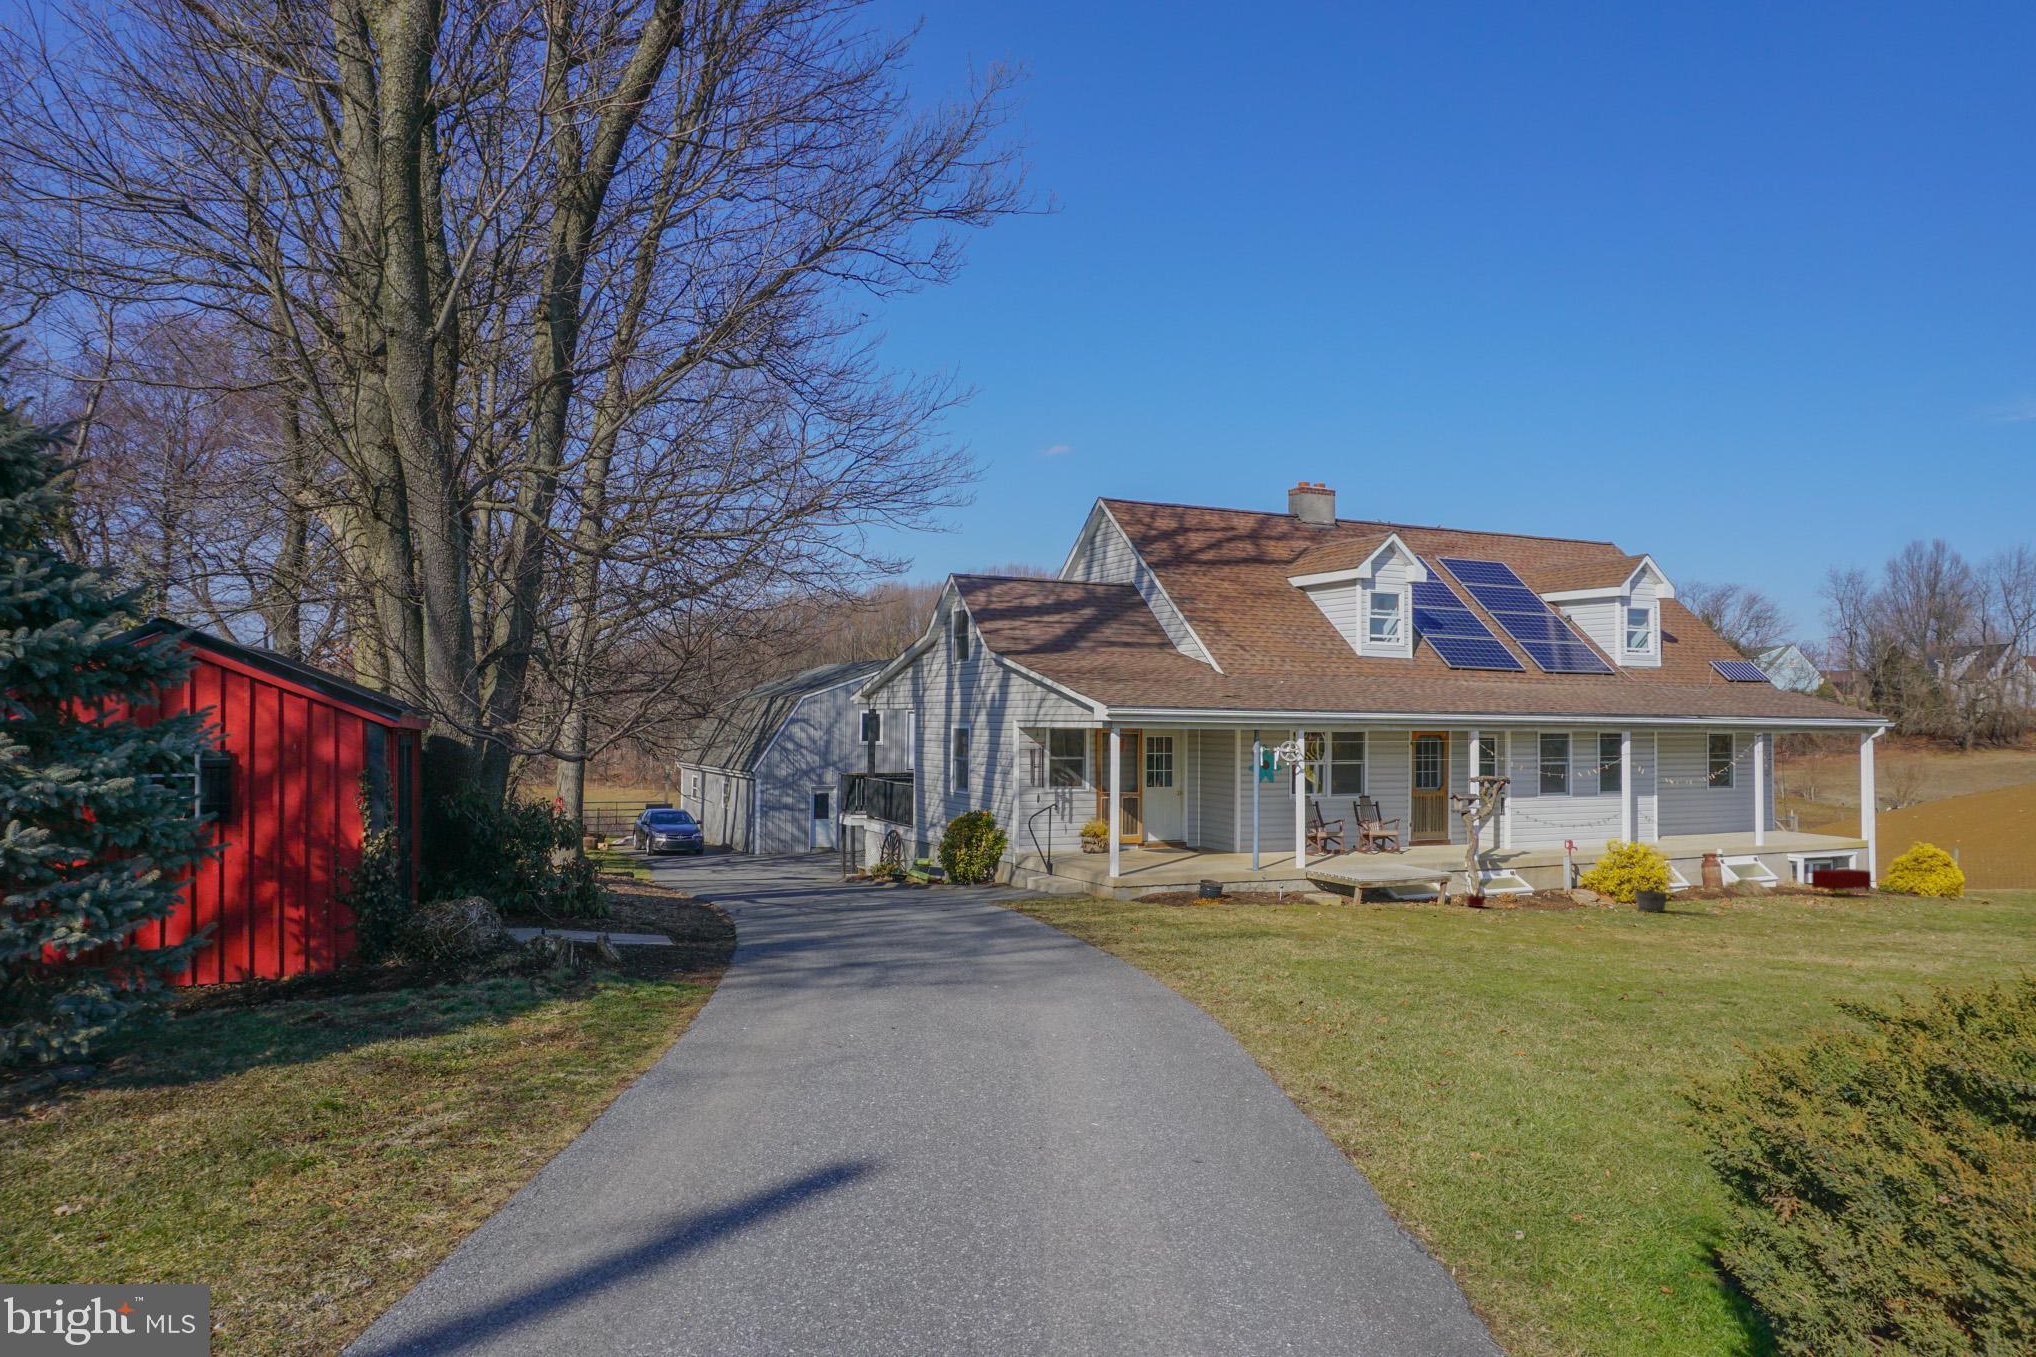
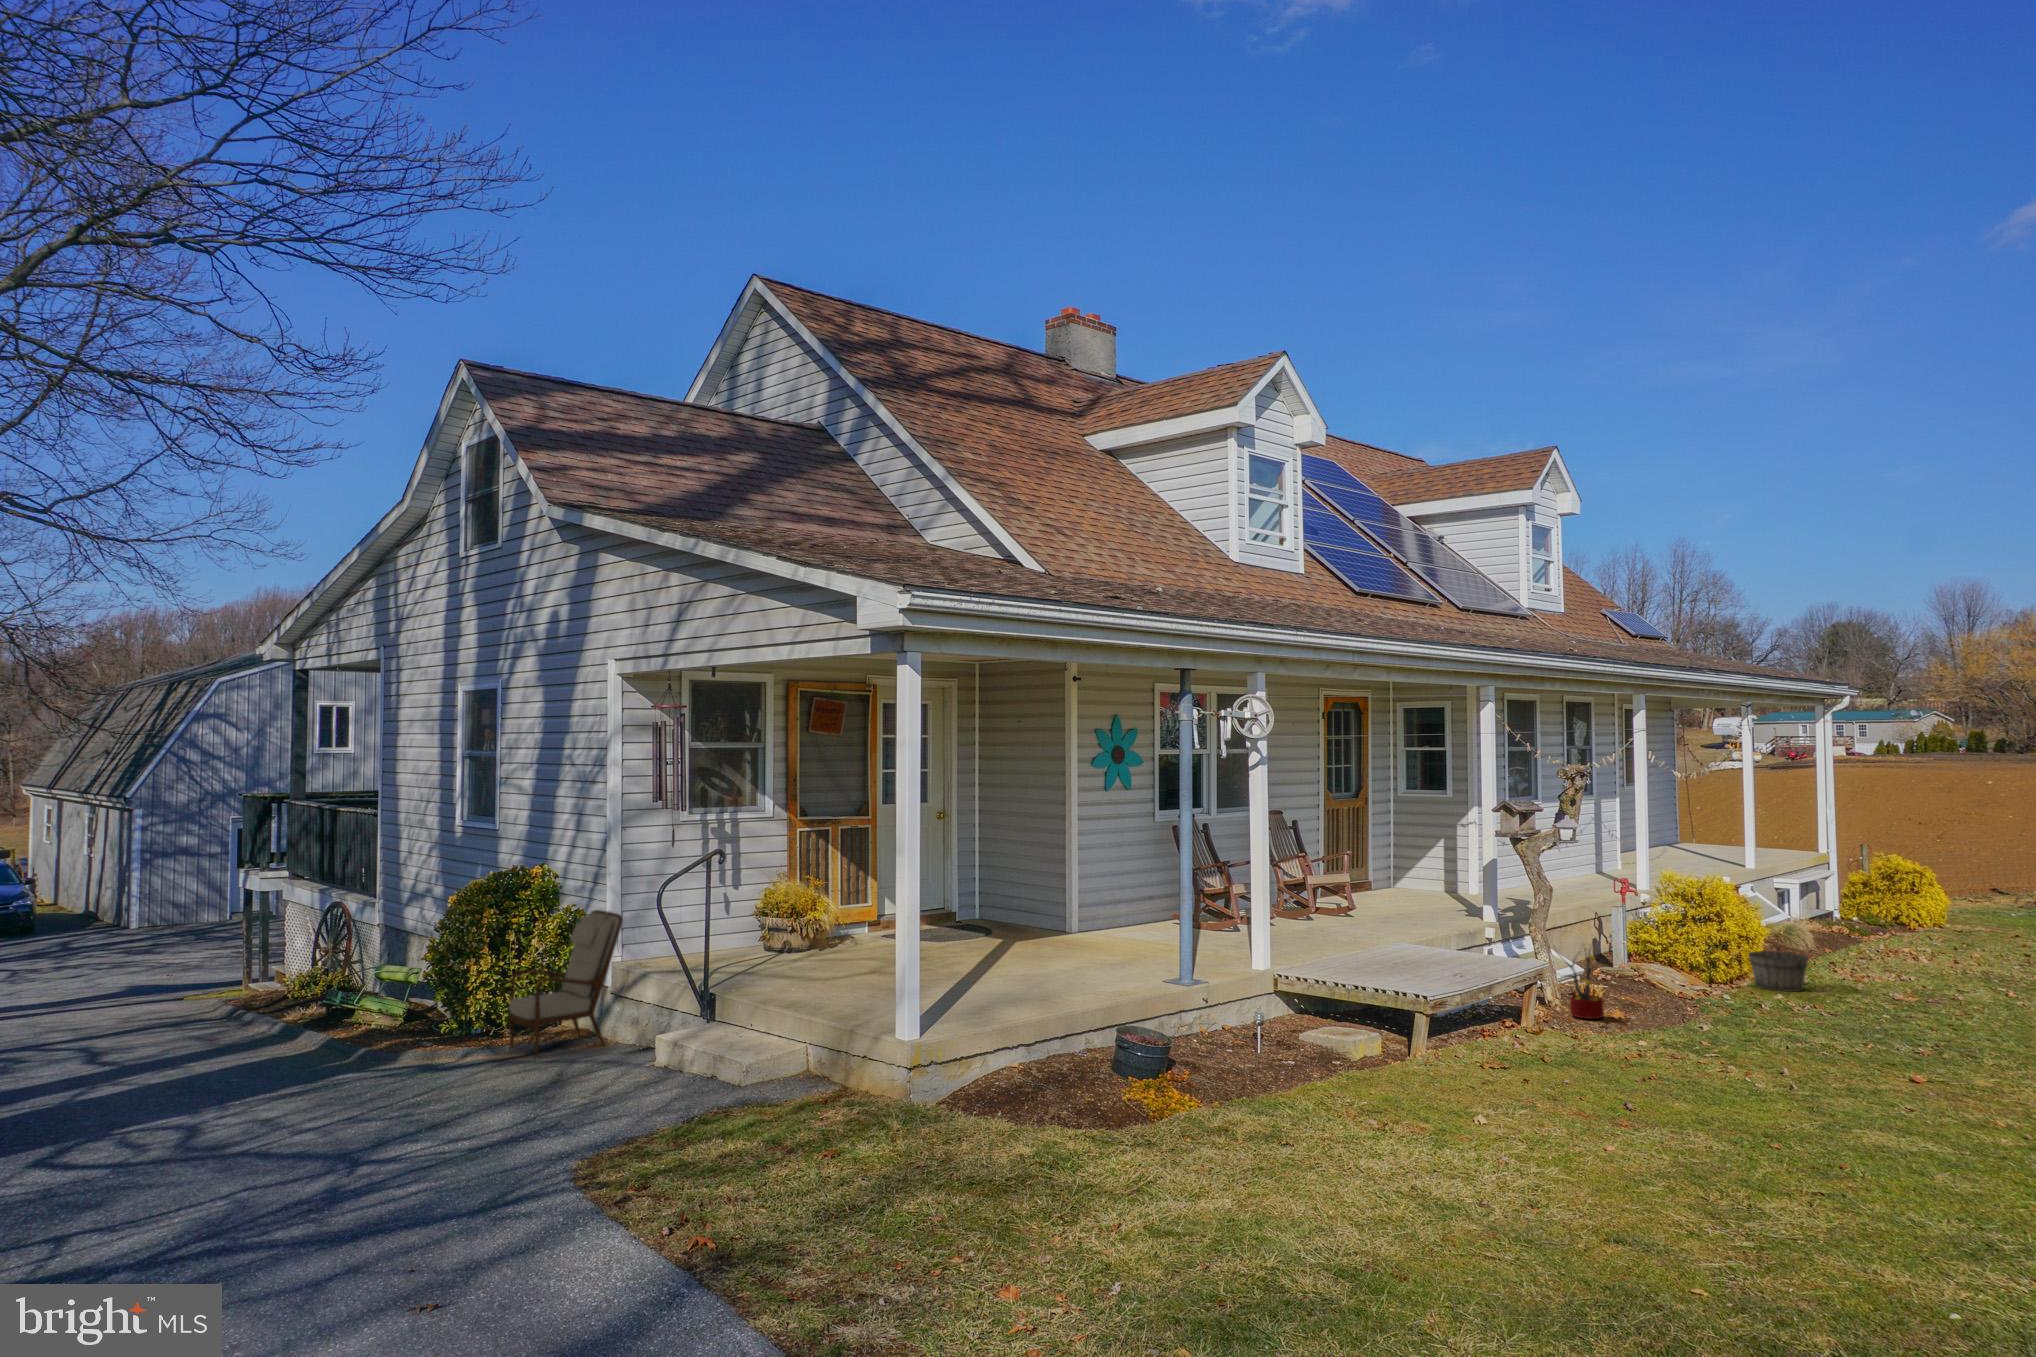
armchair: none [975,831,1020,889] -> present [509,910,623,1058]
bench: present [1812,869,1871,897] -> none [1790,883,1852,927]

